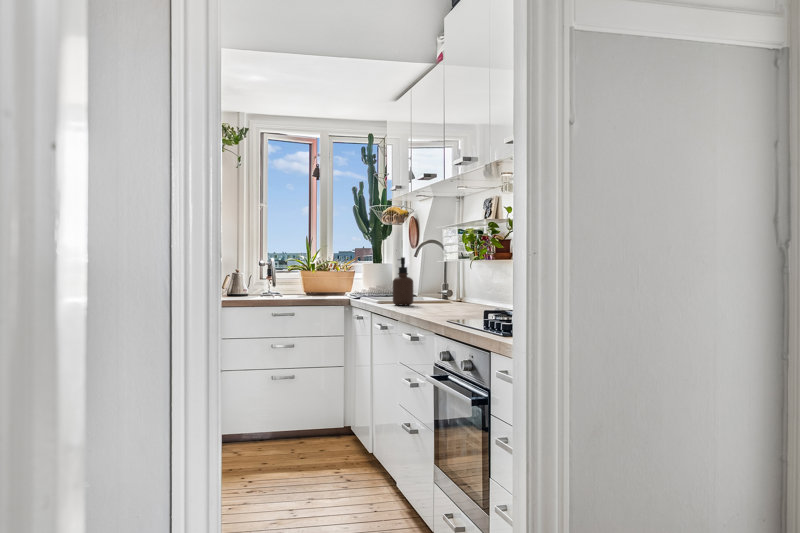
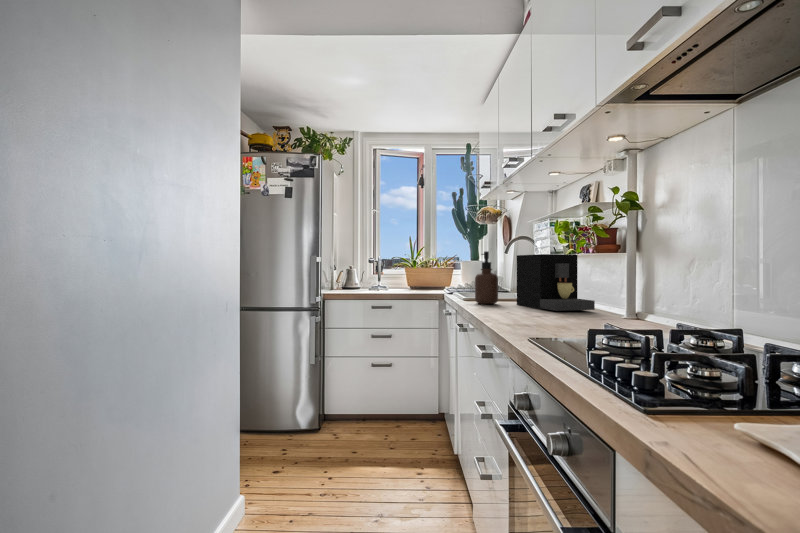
coffee maker: none [430,261,494,308] -> present [517,254,595,311]

